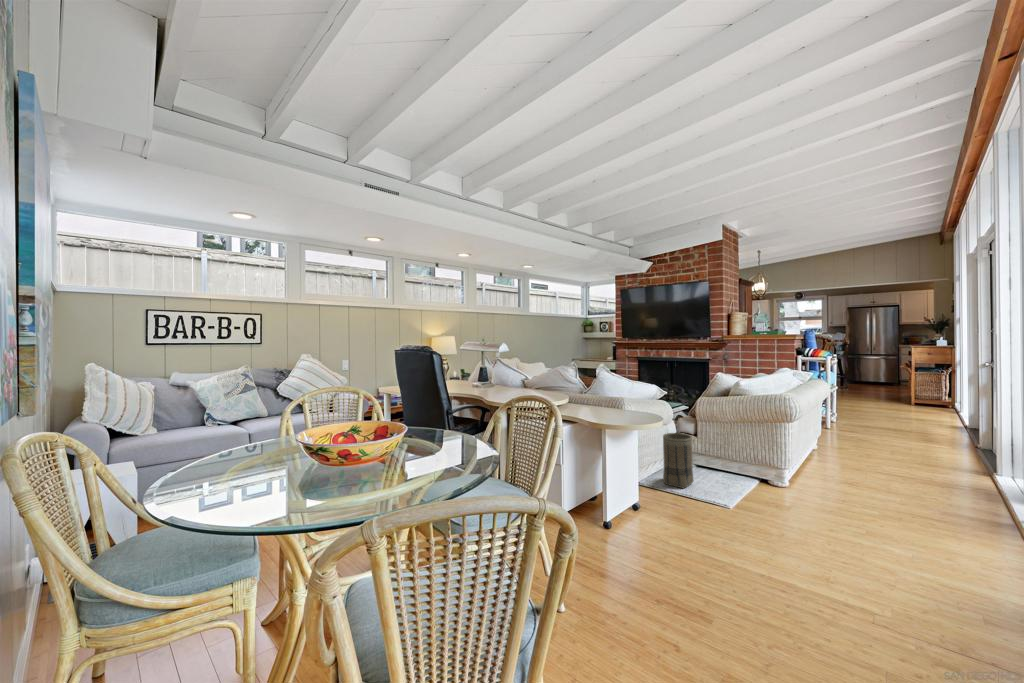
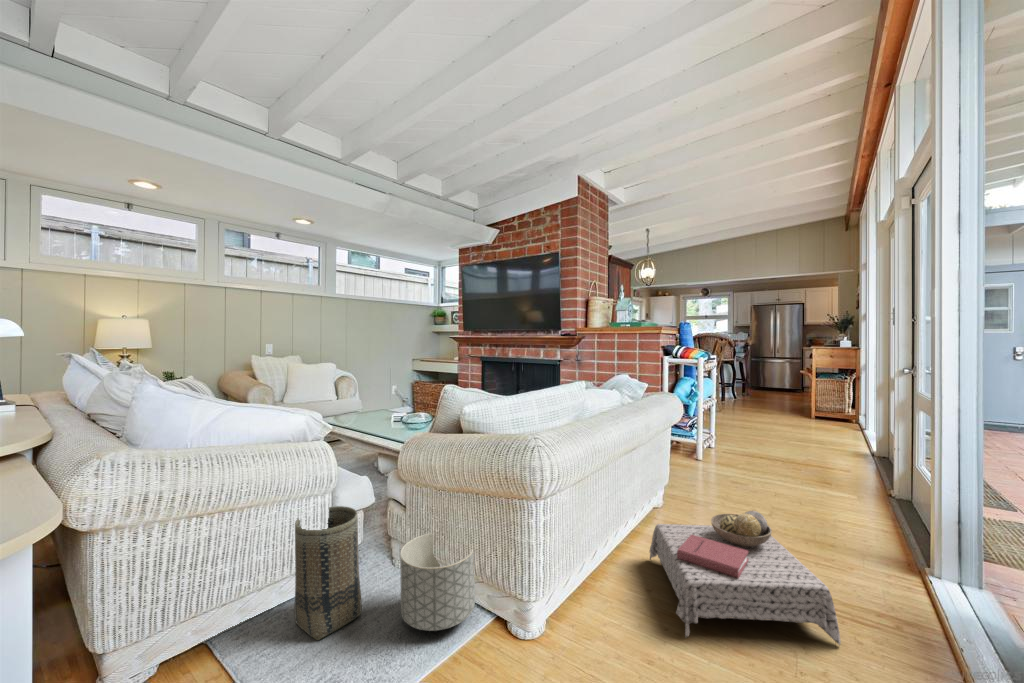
ottoman: none [827,440,945,496] -> present [650,511,841,645]
planter: none [712,447,751,487] -> present [400,533,475,631]

